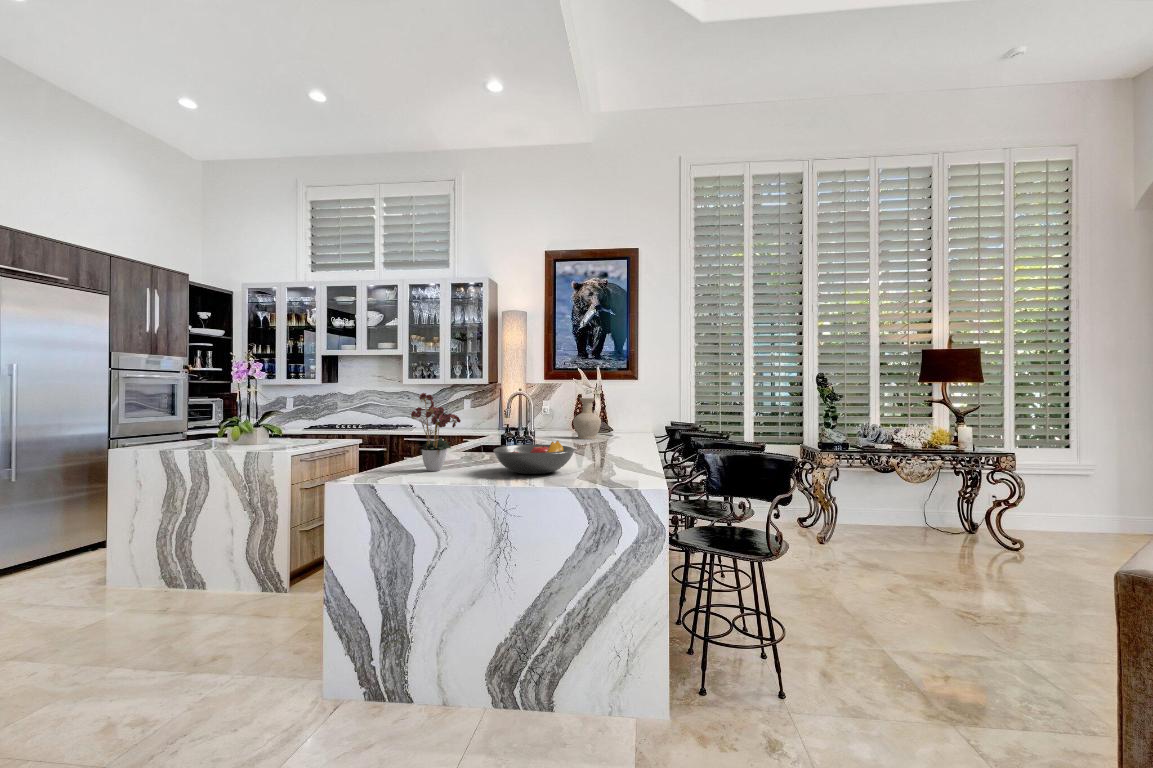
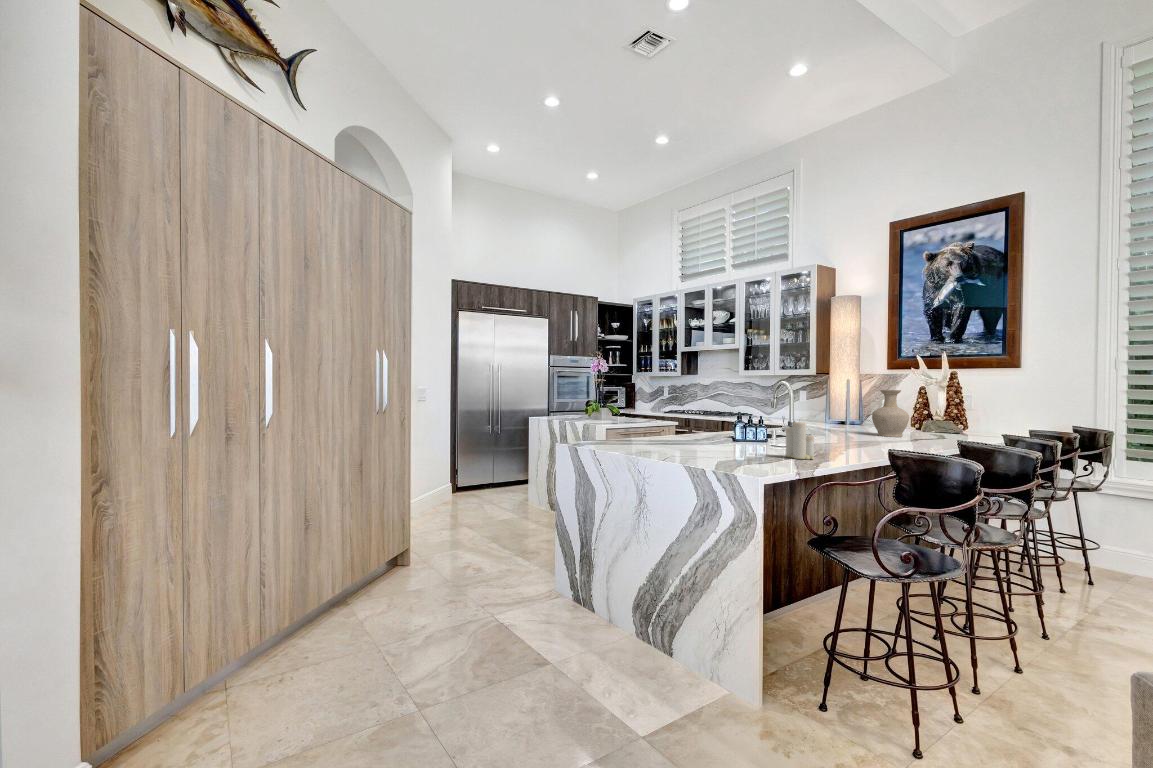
flower arrangement: present [411,393,461,471] -> none [617,378,655,444]
candle: none [604,427,632,467] -> present [786,422,814,459]
fruit bowl: present [493,441,575,474] -> none [661,426,738,454]

